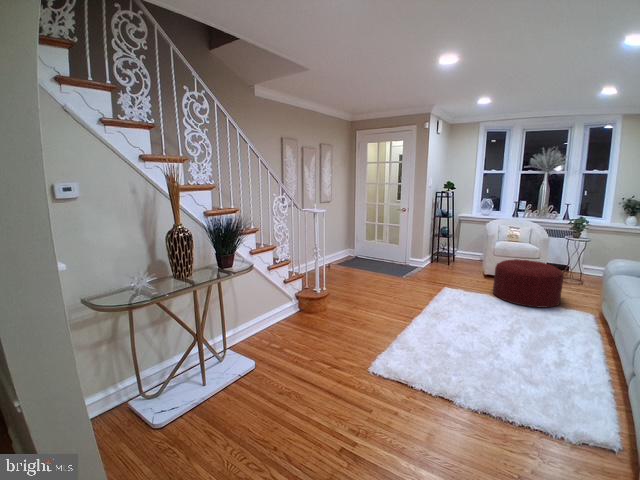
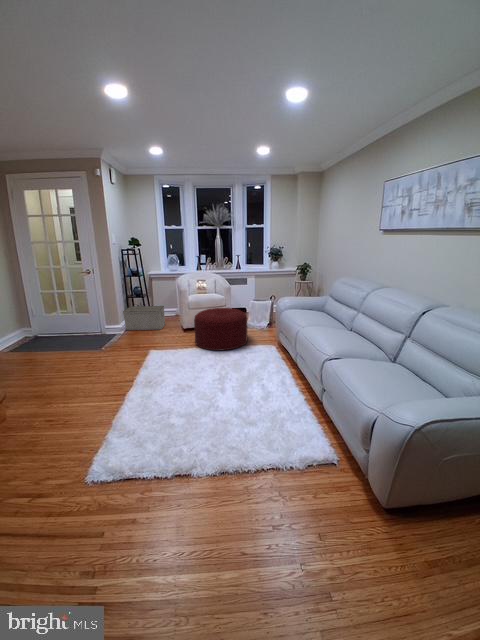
storage bin: none [426,245,467,271] -> present [123,306,165,330]

